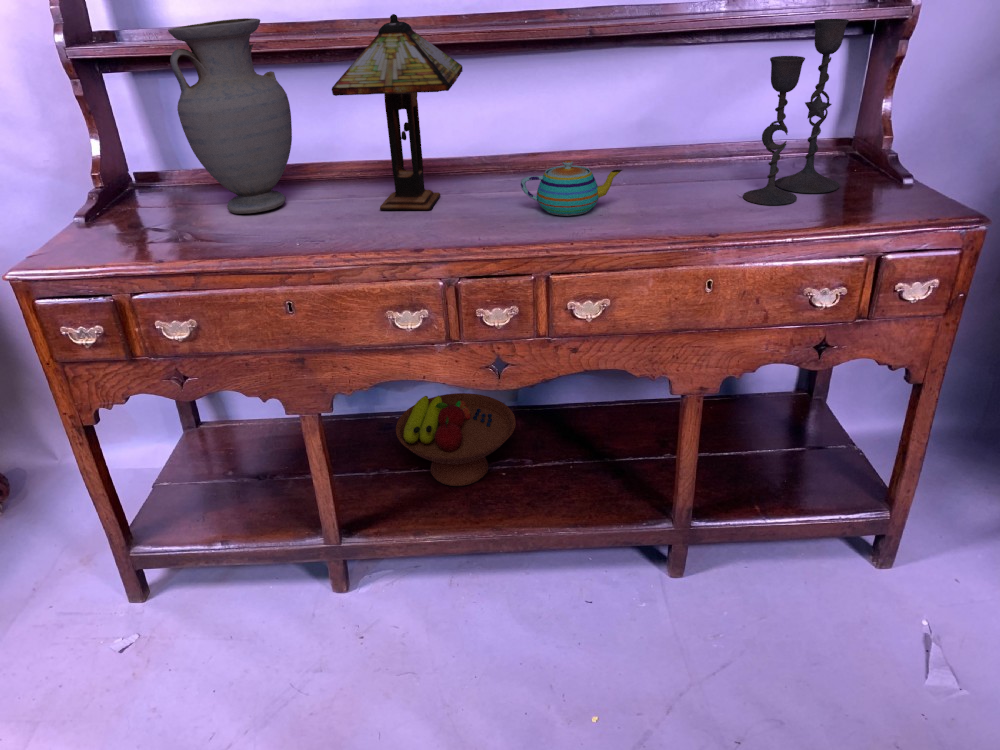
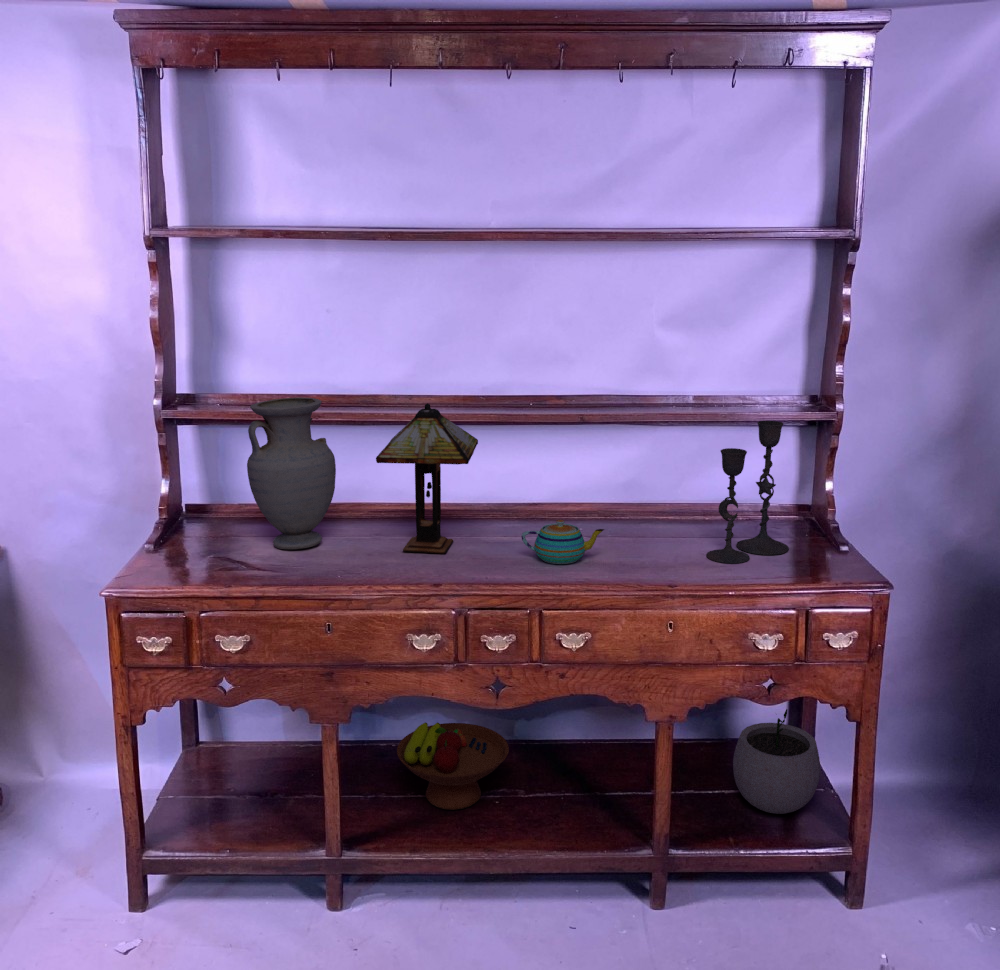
plant pot: none [757,367,855,477] -> present [733,709,820,814]

